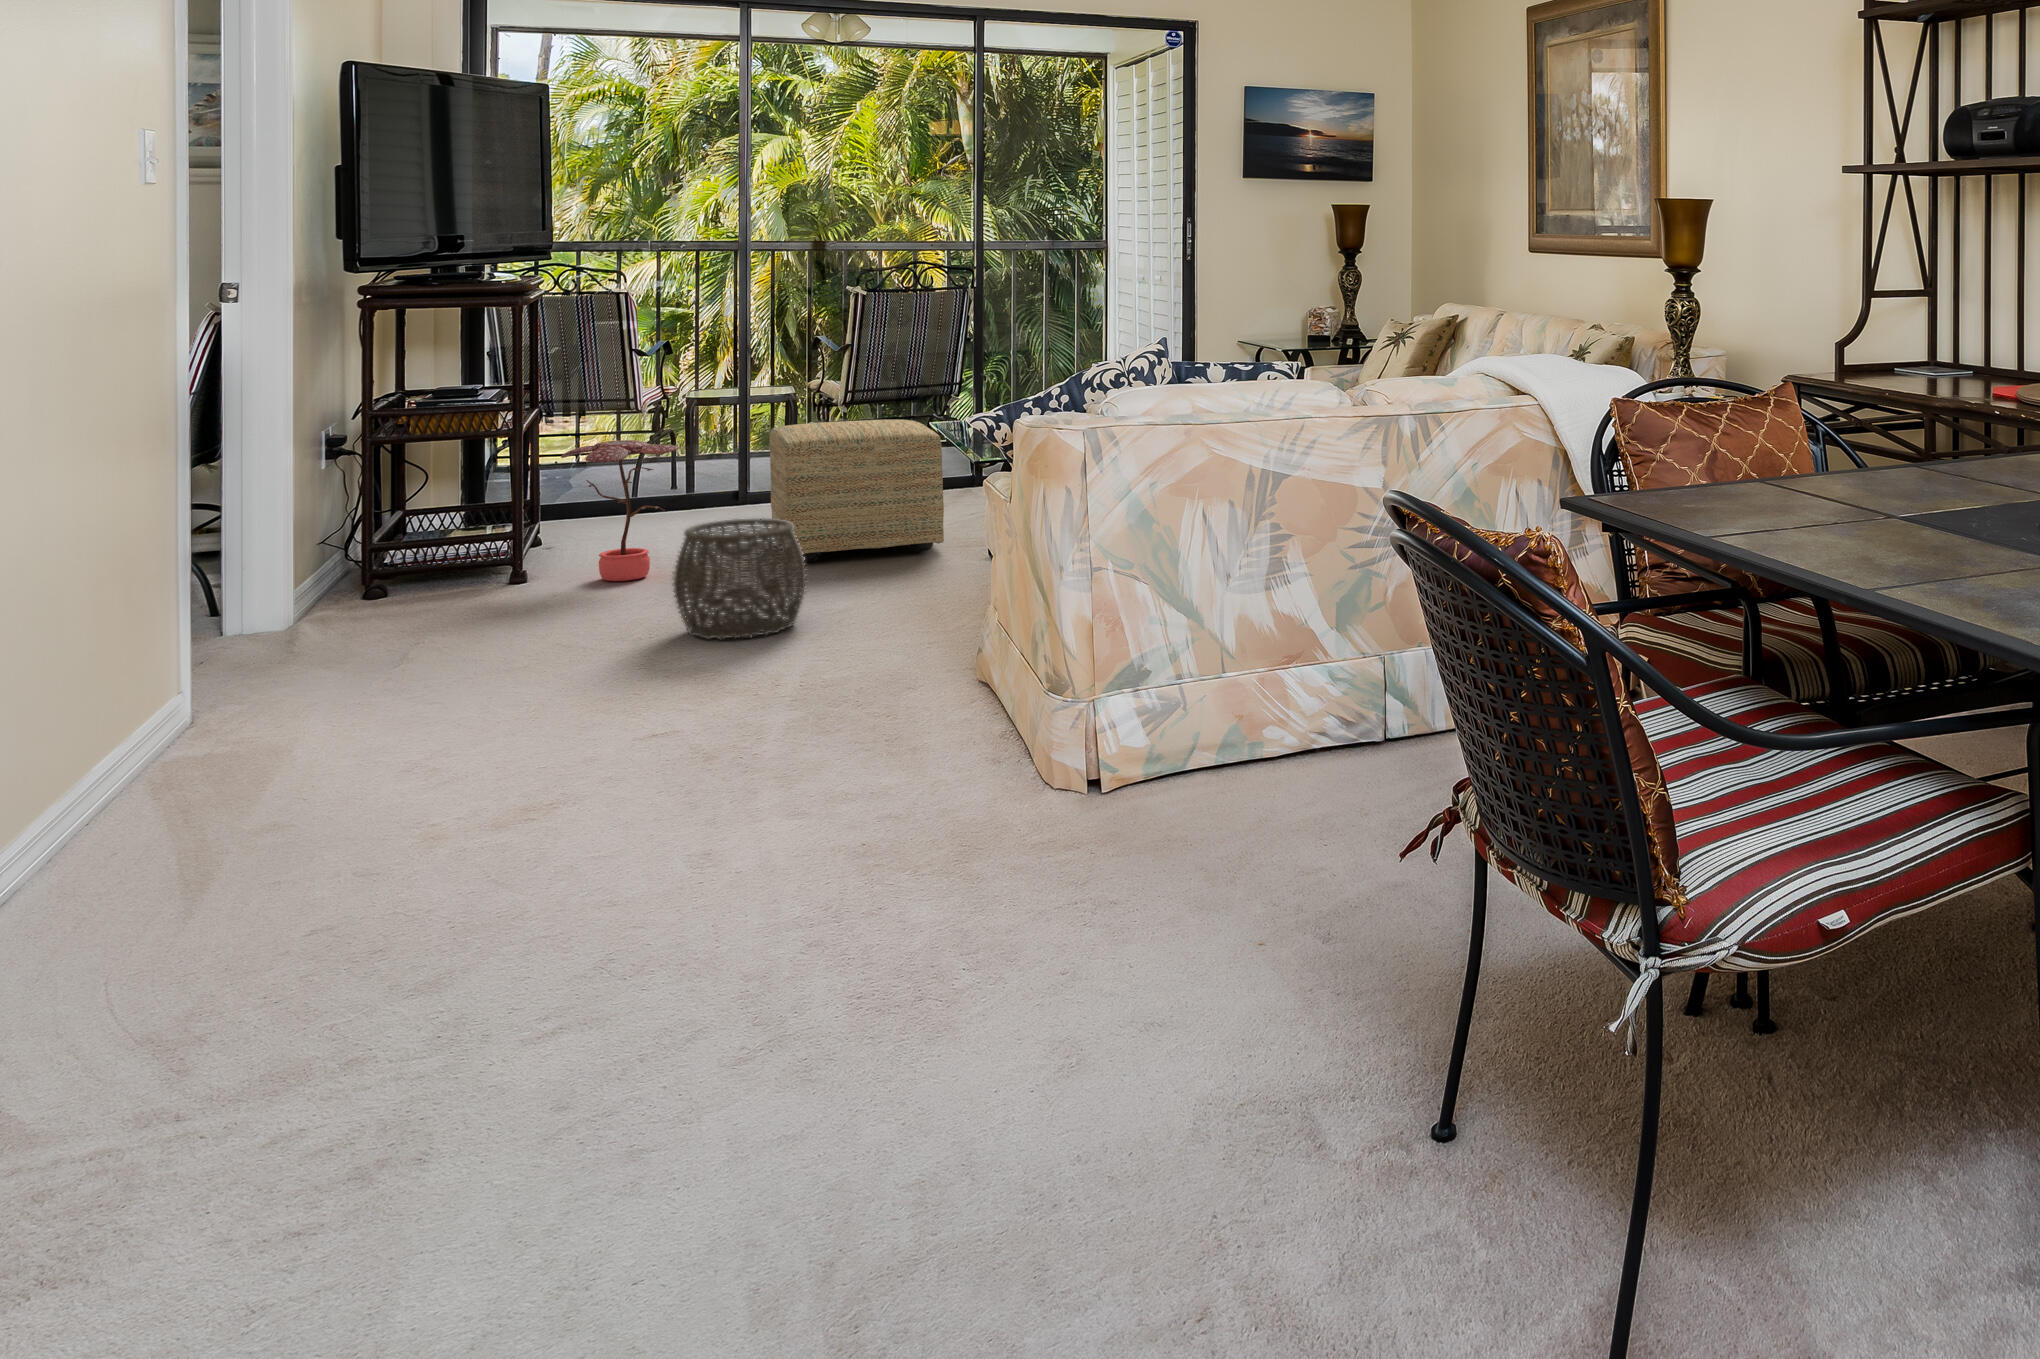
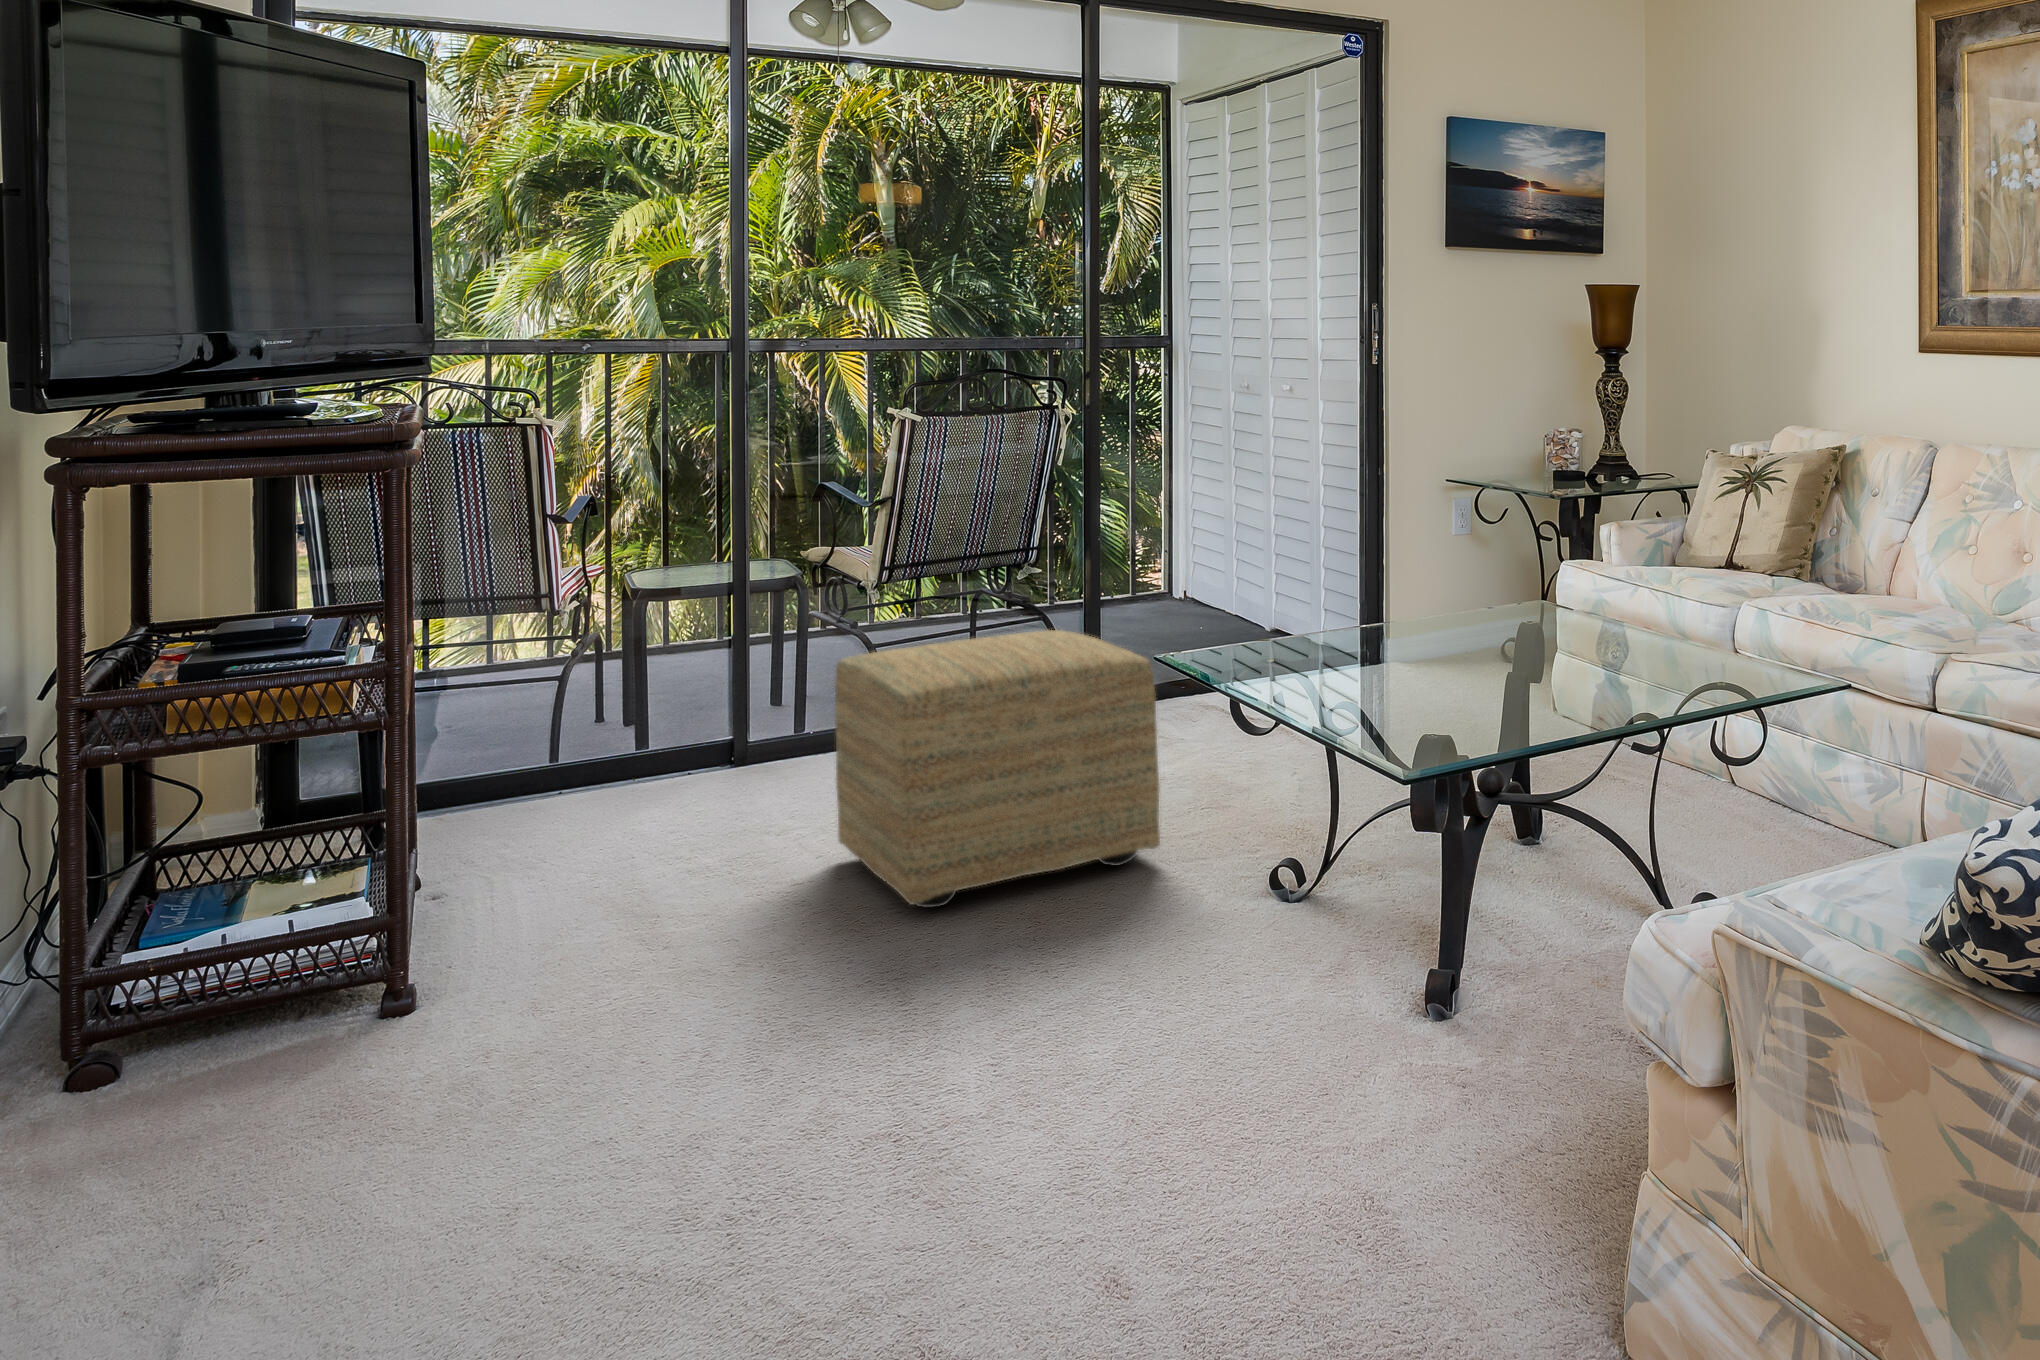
potted plant: present [561,440,680,581] -> none [478,711,712,993]
woven basket: present [673,518,807,639] -> none [785,884,1063,1190]

